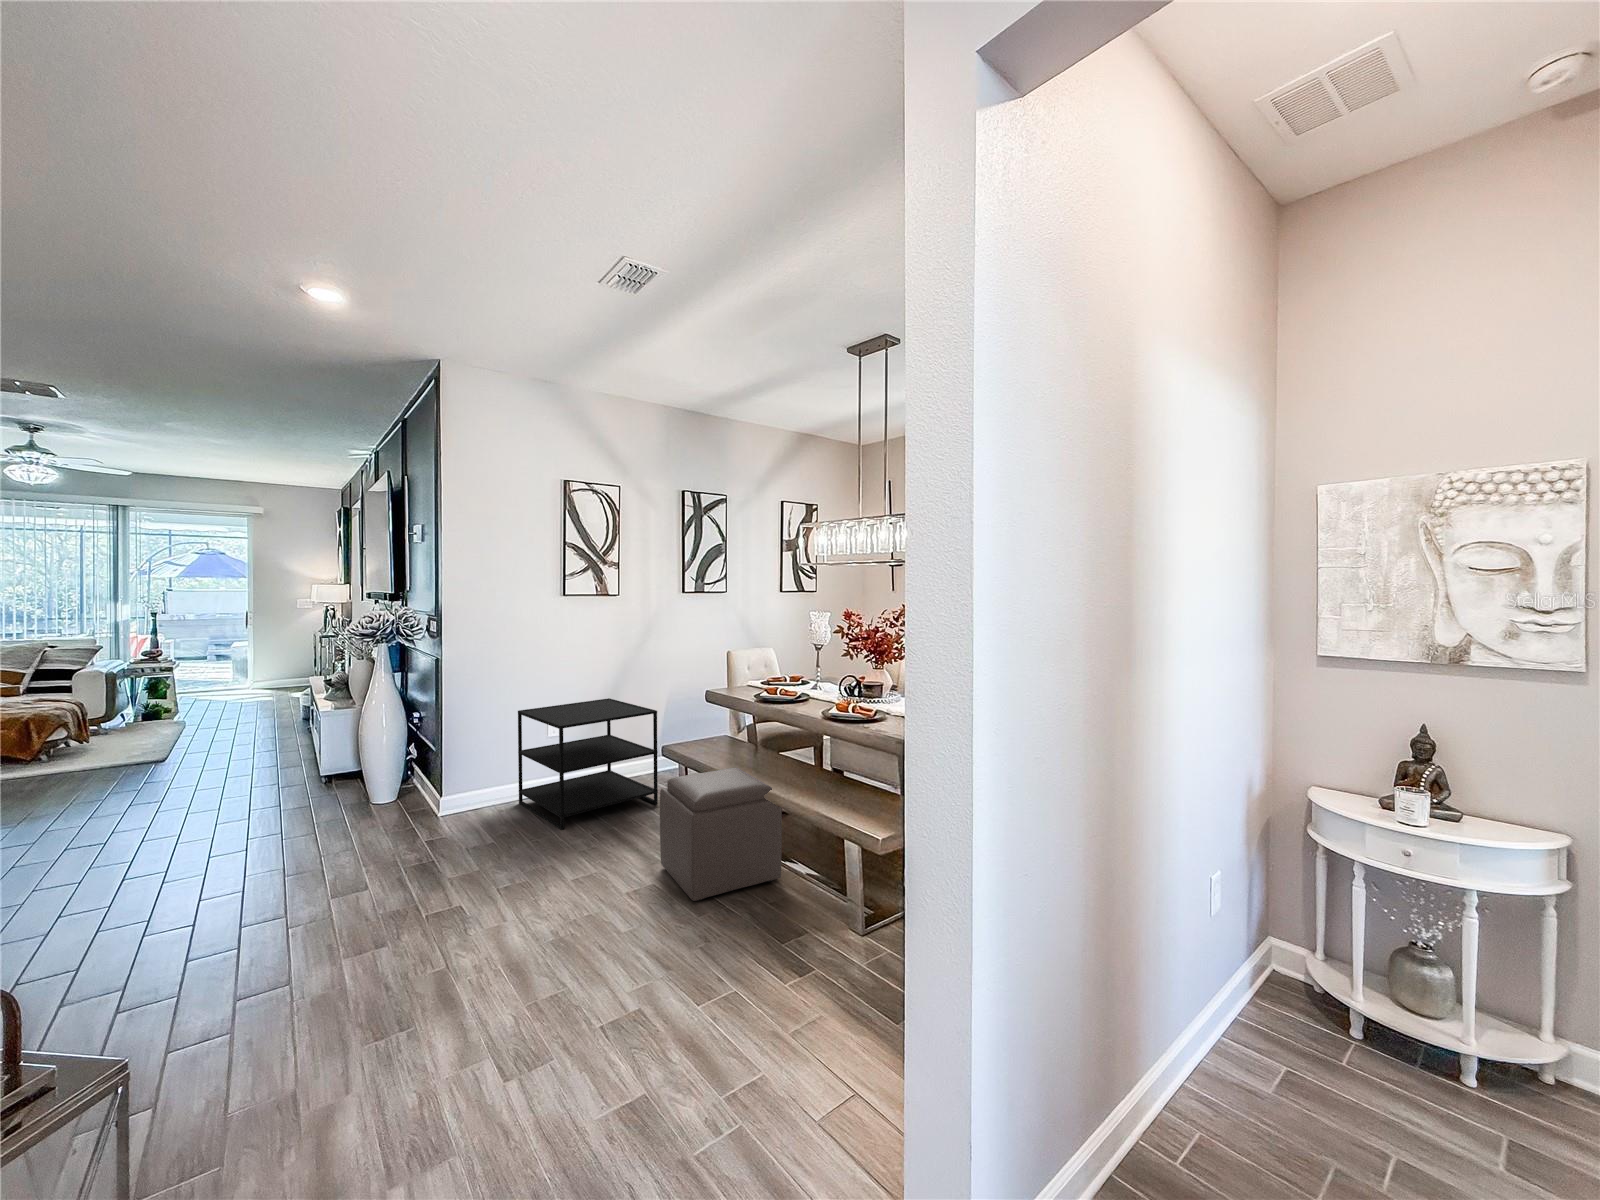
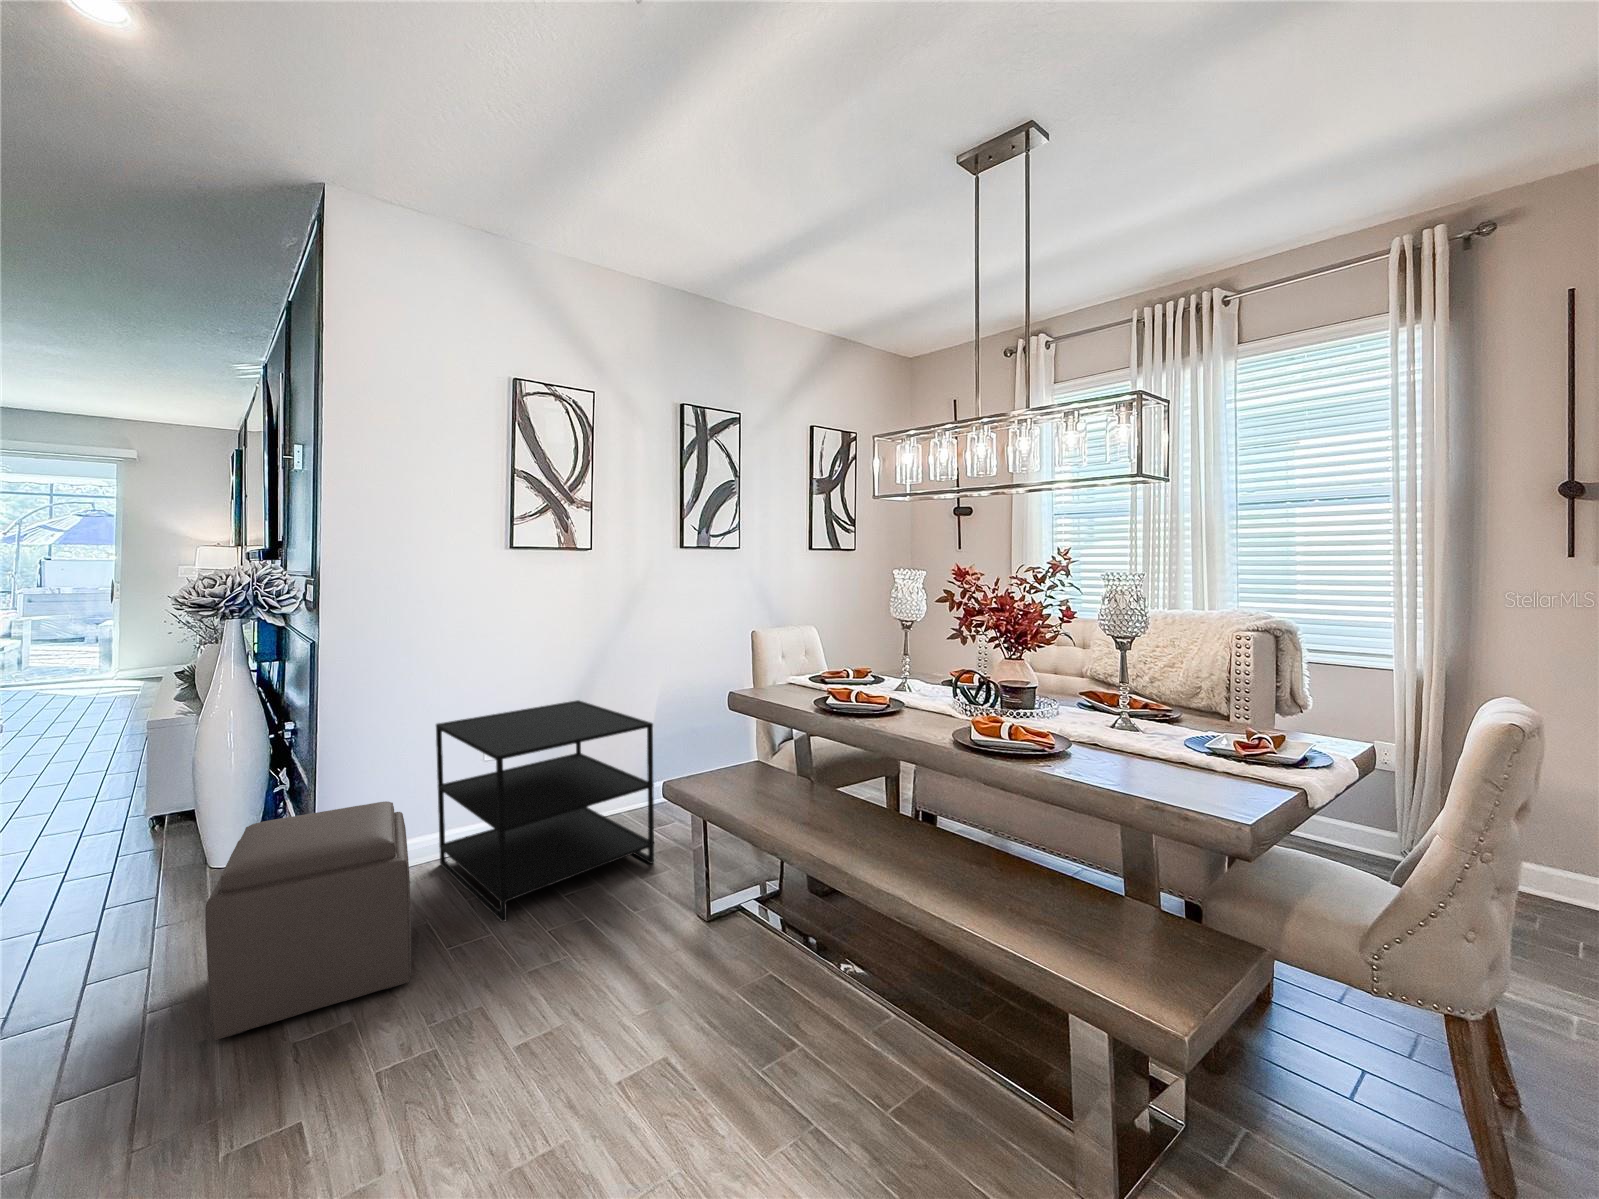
ottoman: present [660,768,782,901] -> present [205,801,411,1040]

